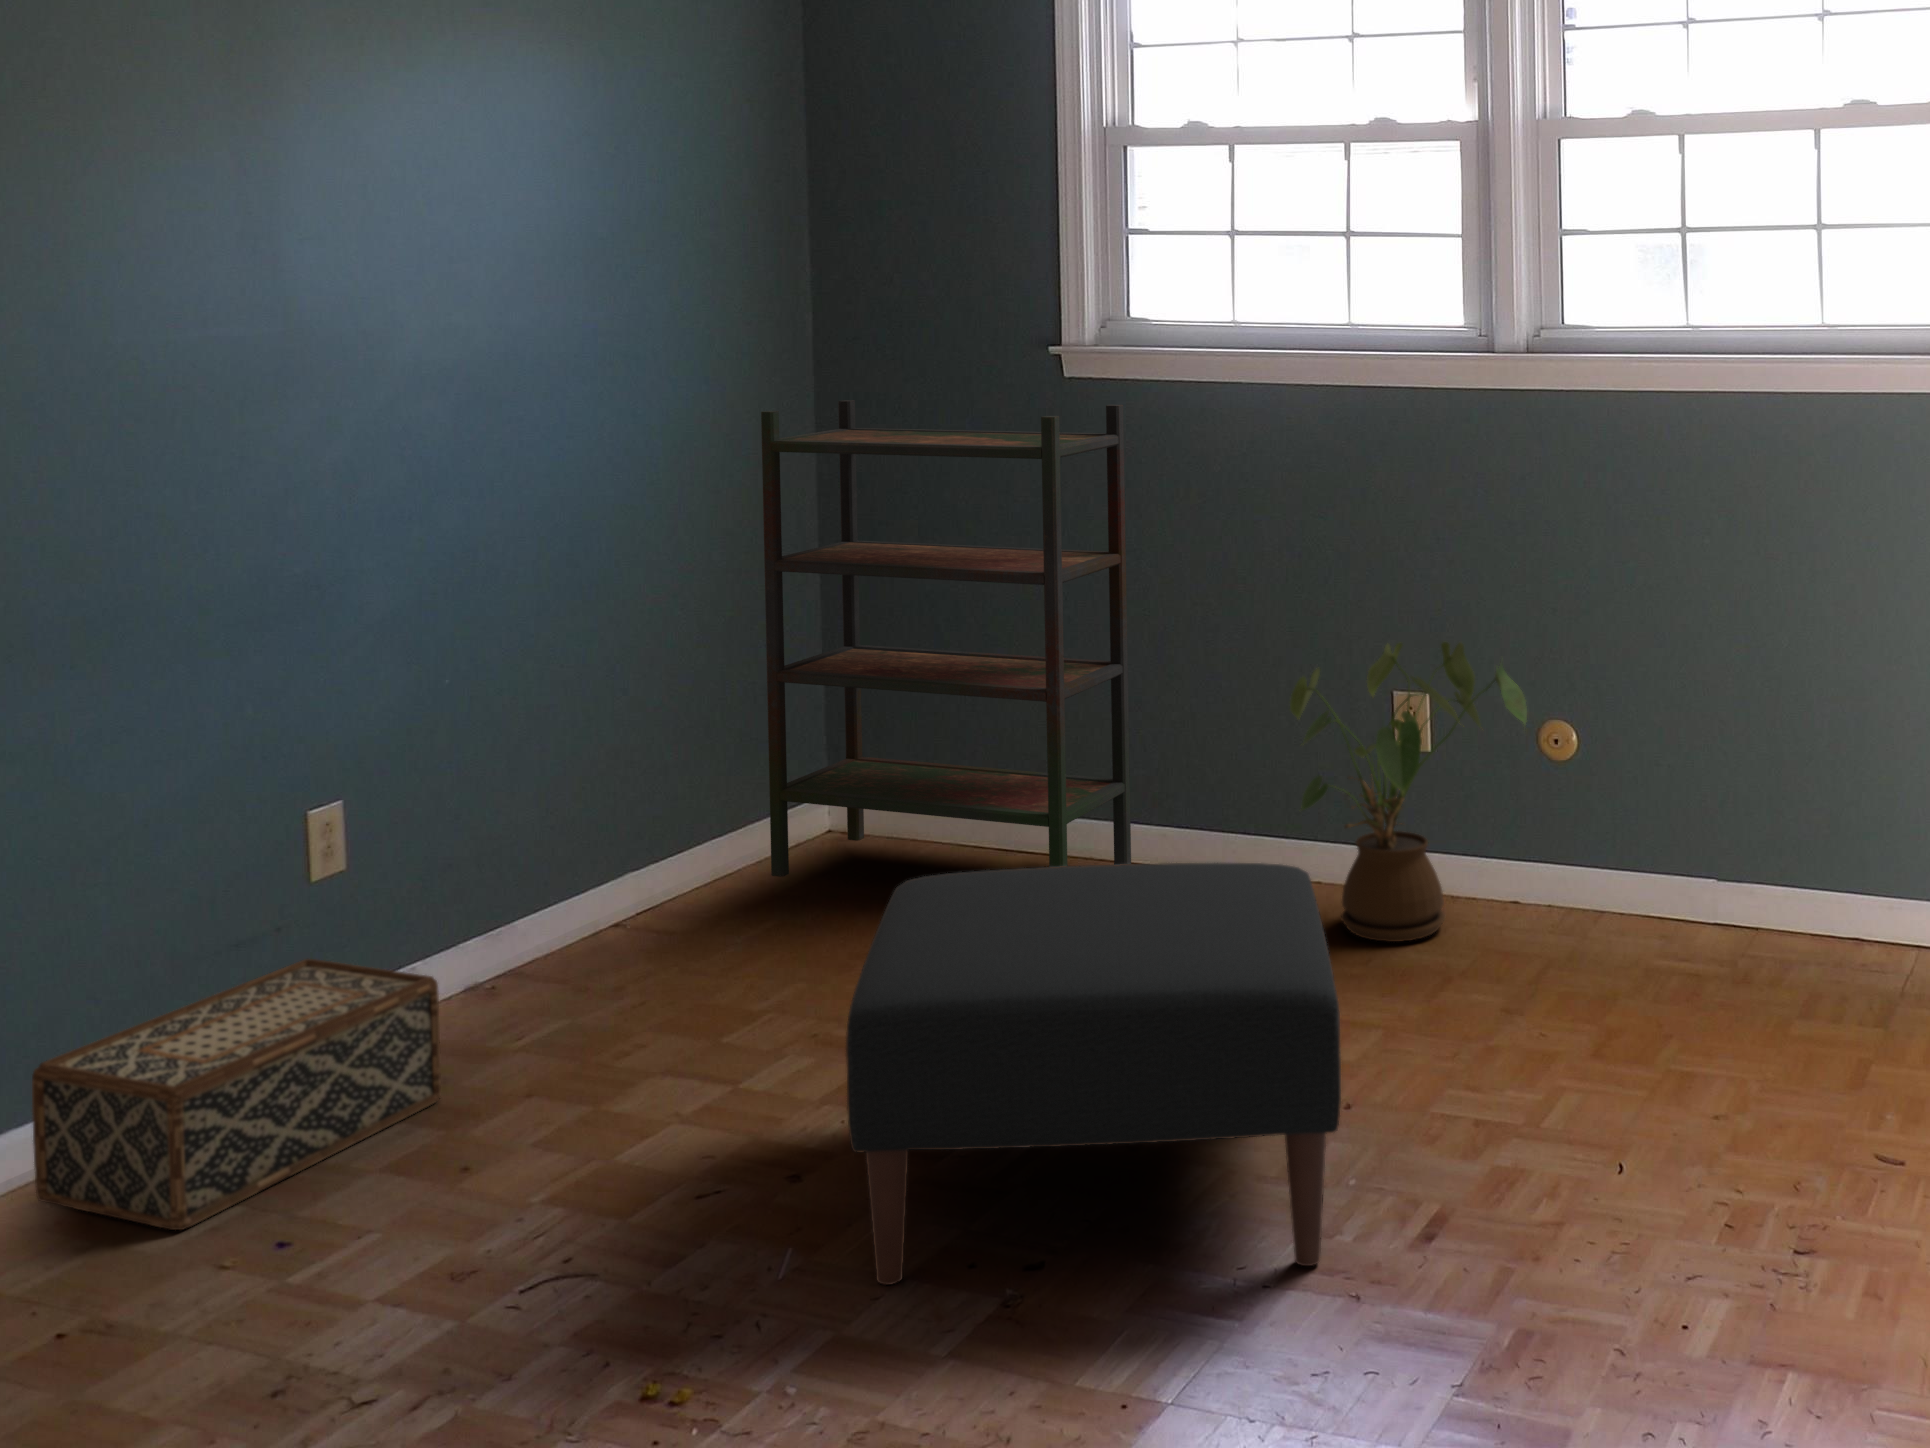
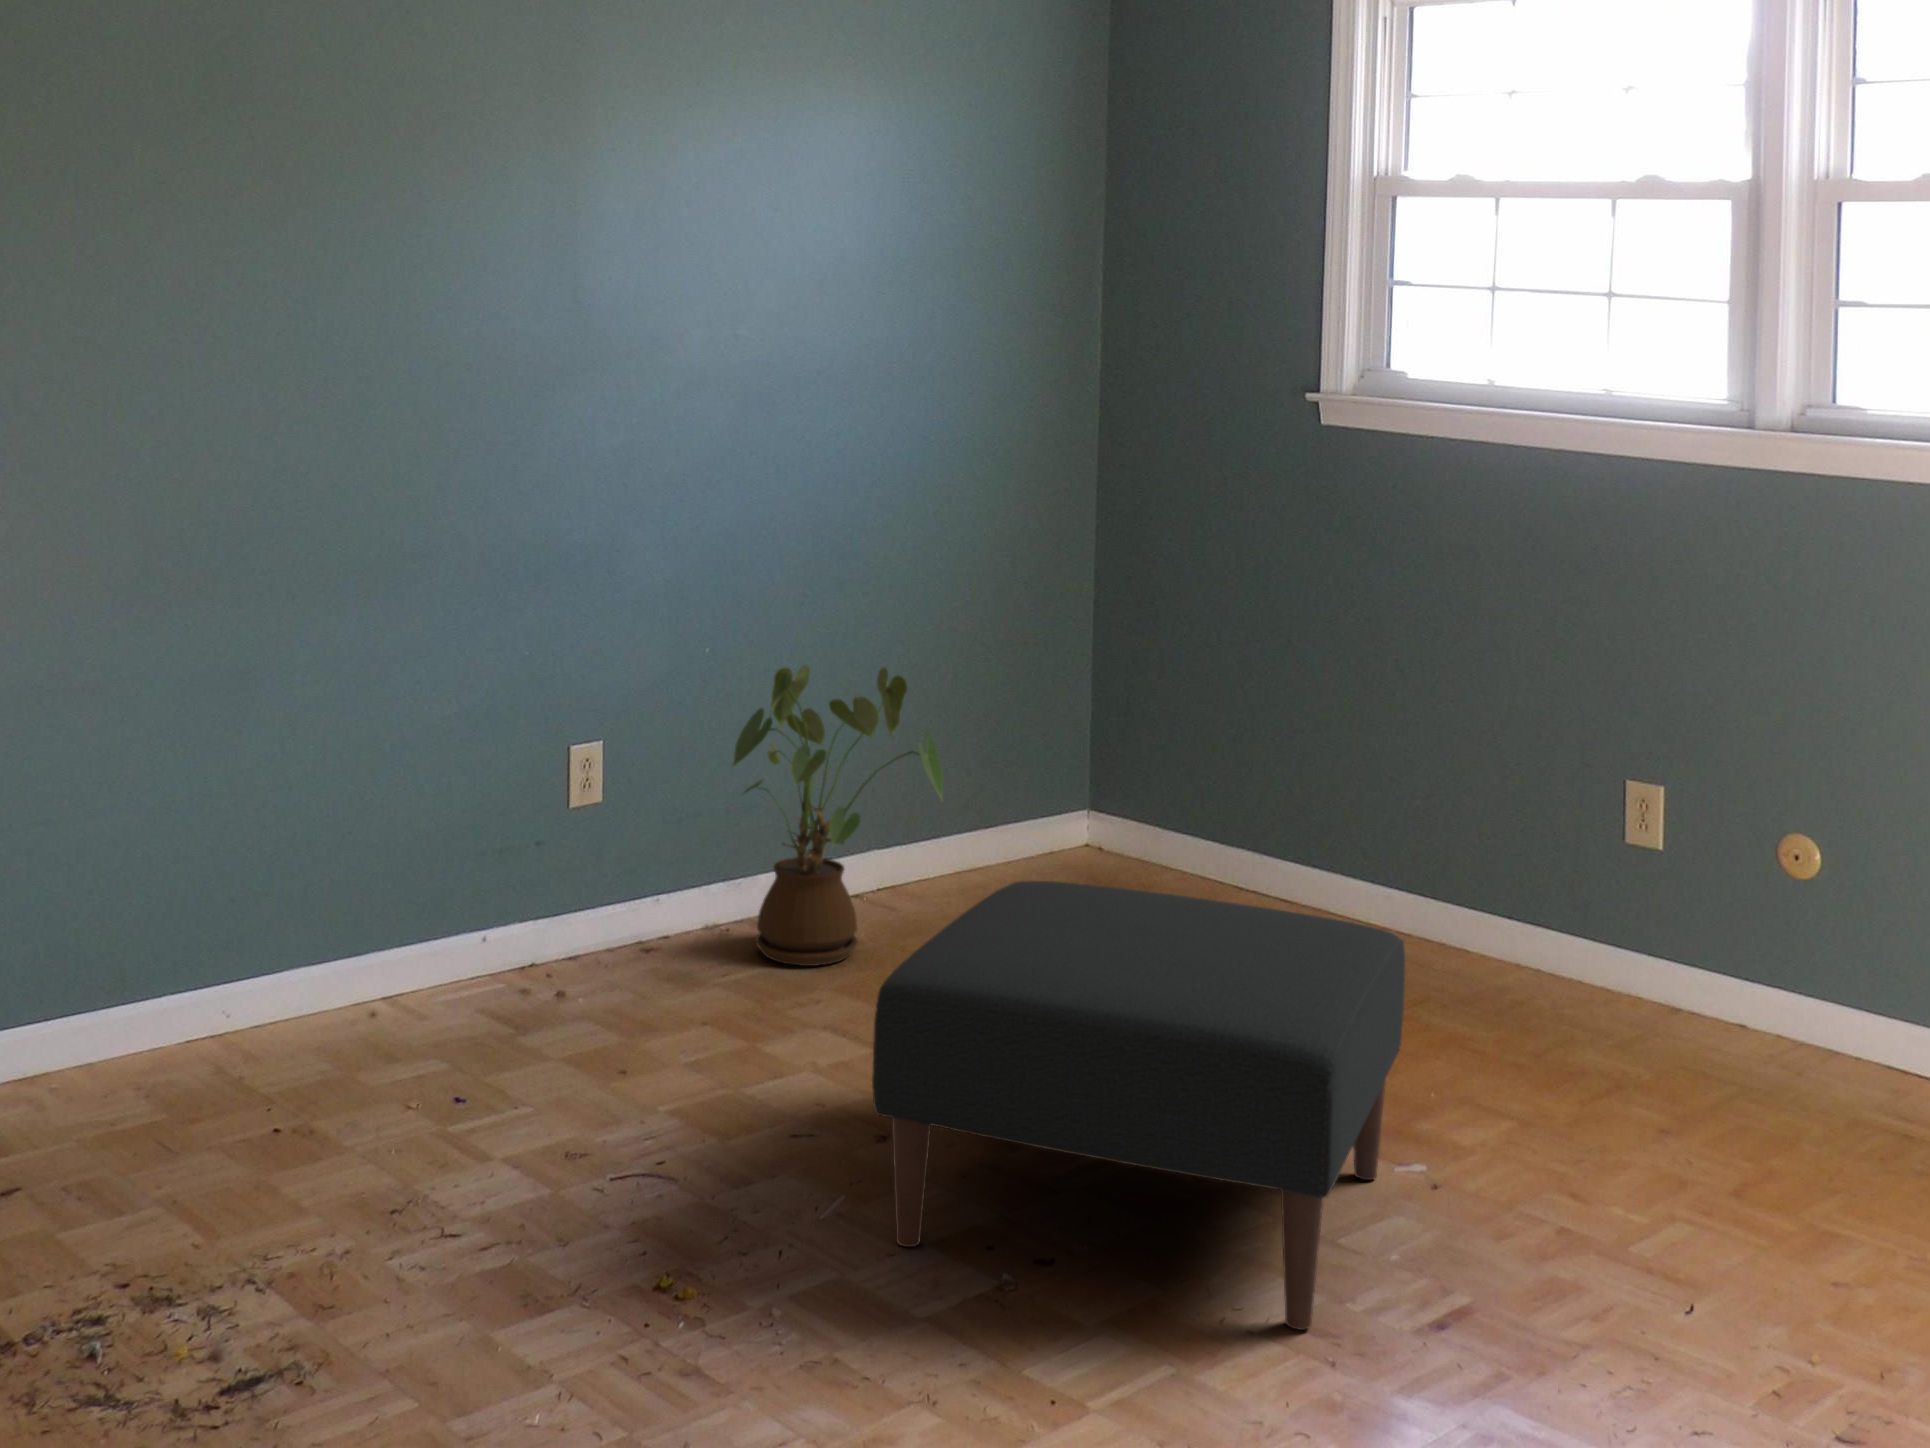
bookshelf: present [761,400,1131,877] -> none [1015,434,1366,949]
house plant: present [1290,642,1527,942] -> present [733,665,943,966]
woven basket: present [32,959,441,1230] -> none [322,868,645,1069]

